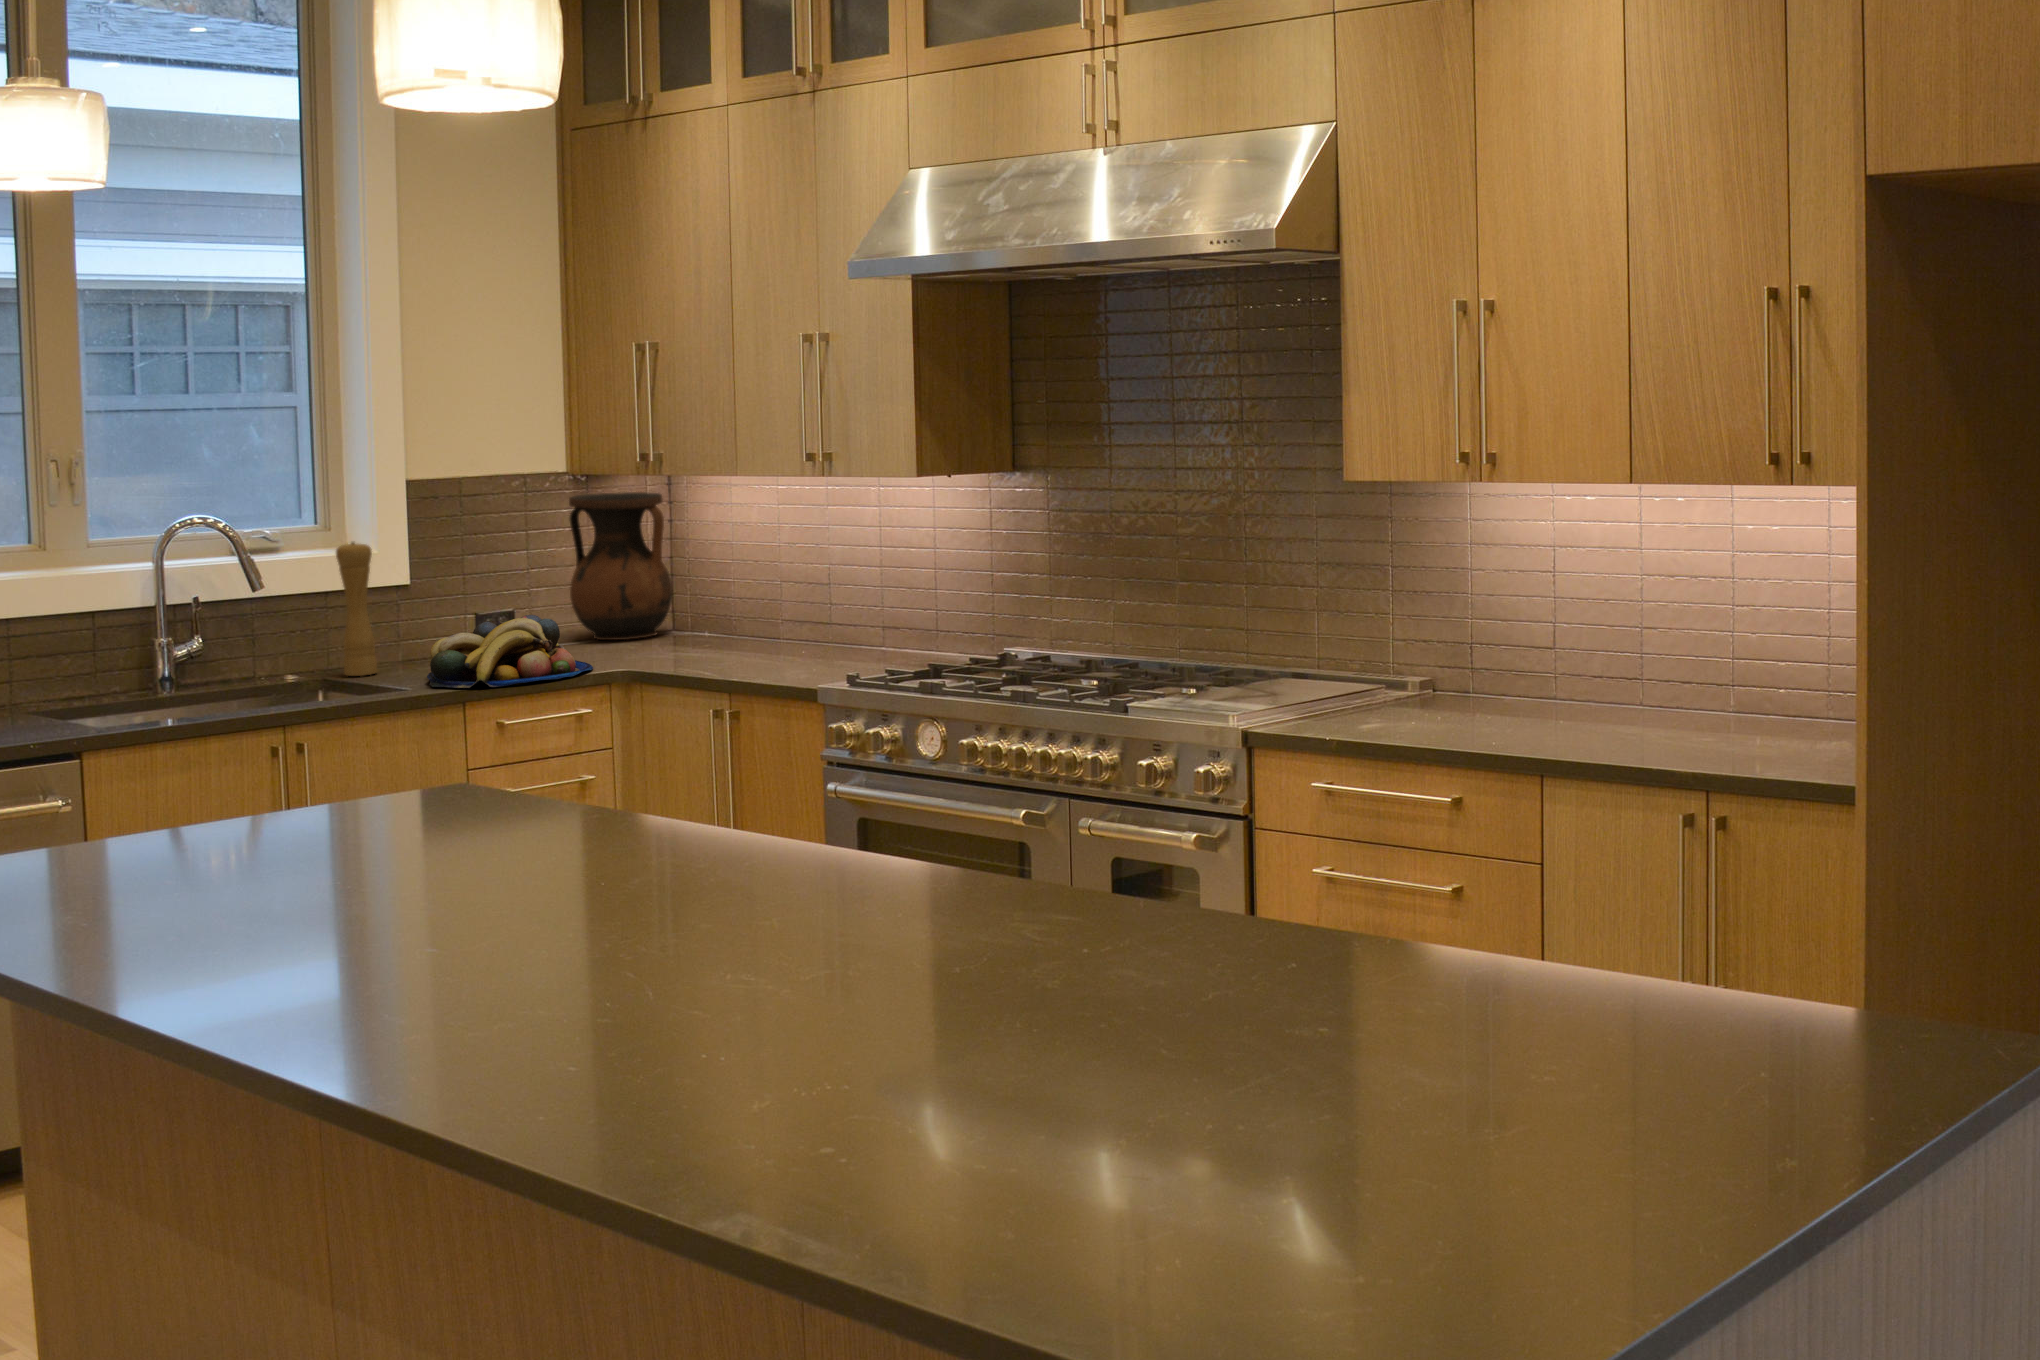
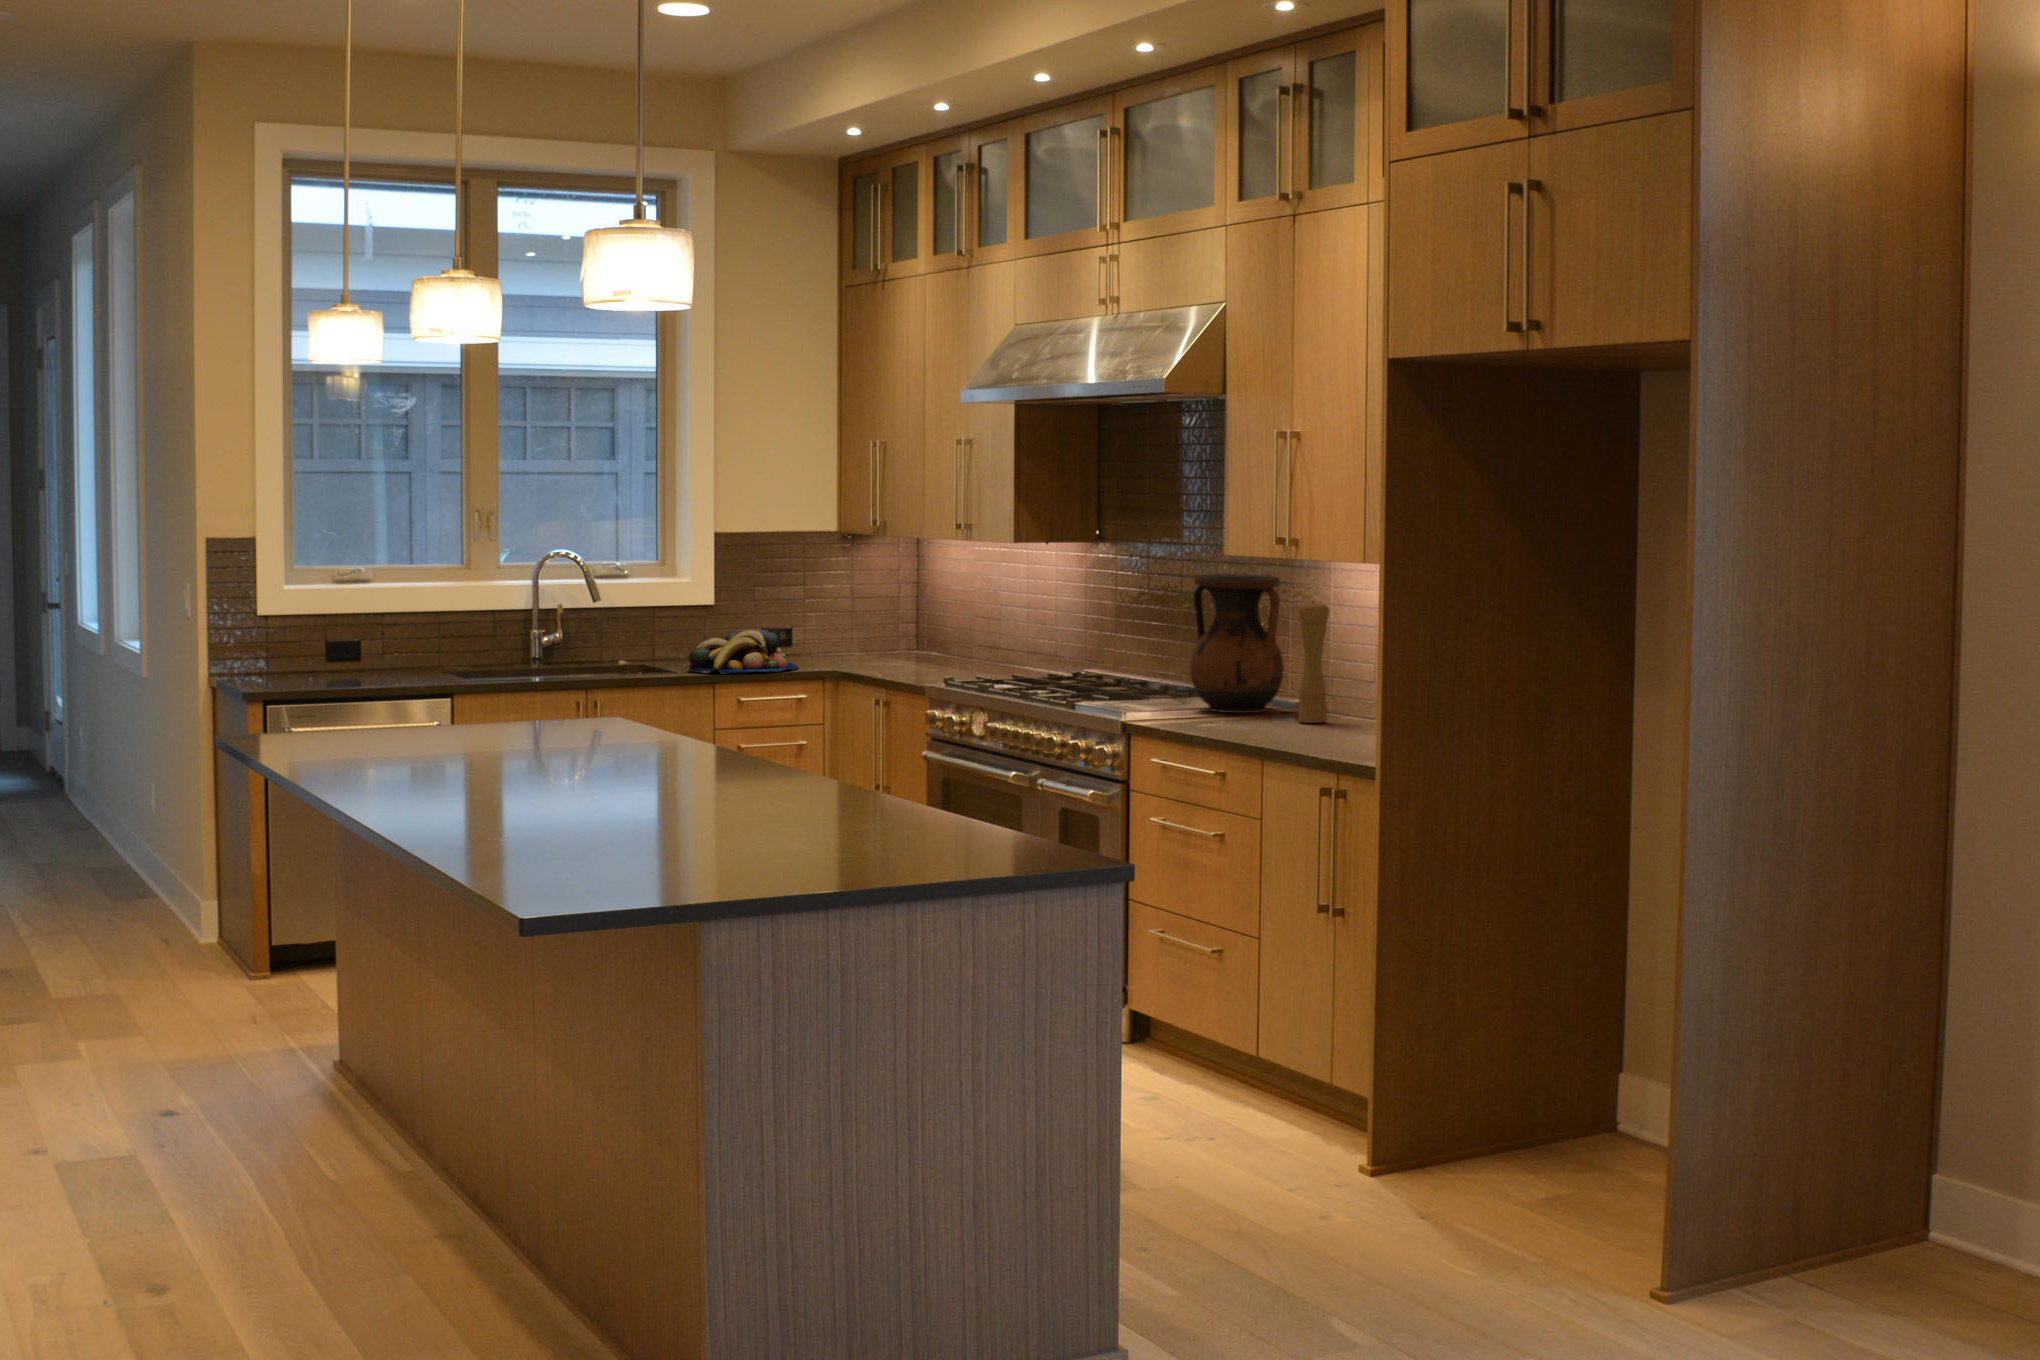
vase: present [569,492,673,640] -> present [1190,574,1284,713]
pepper mill: present [336,542,377,676] -> present [1298,601,1329,723]

